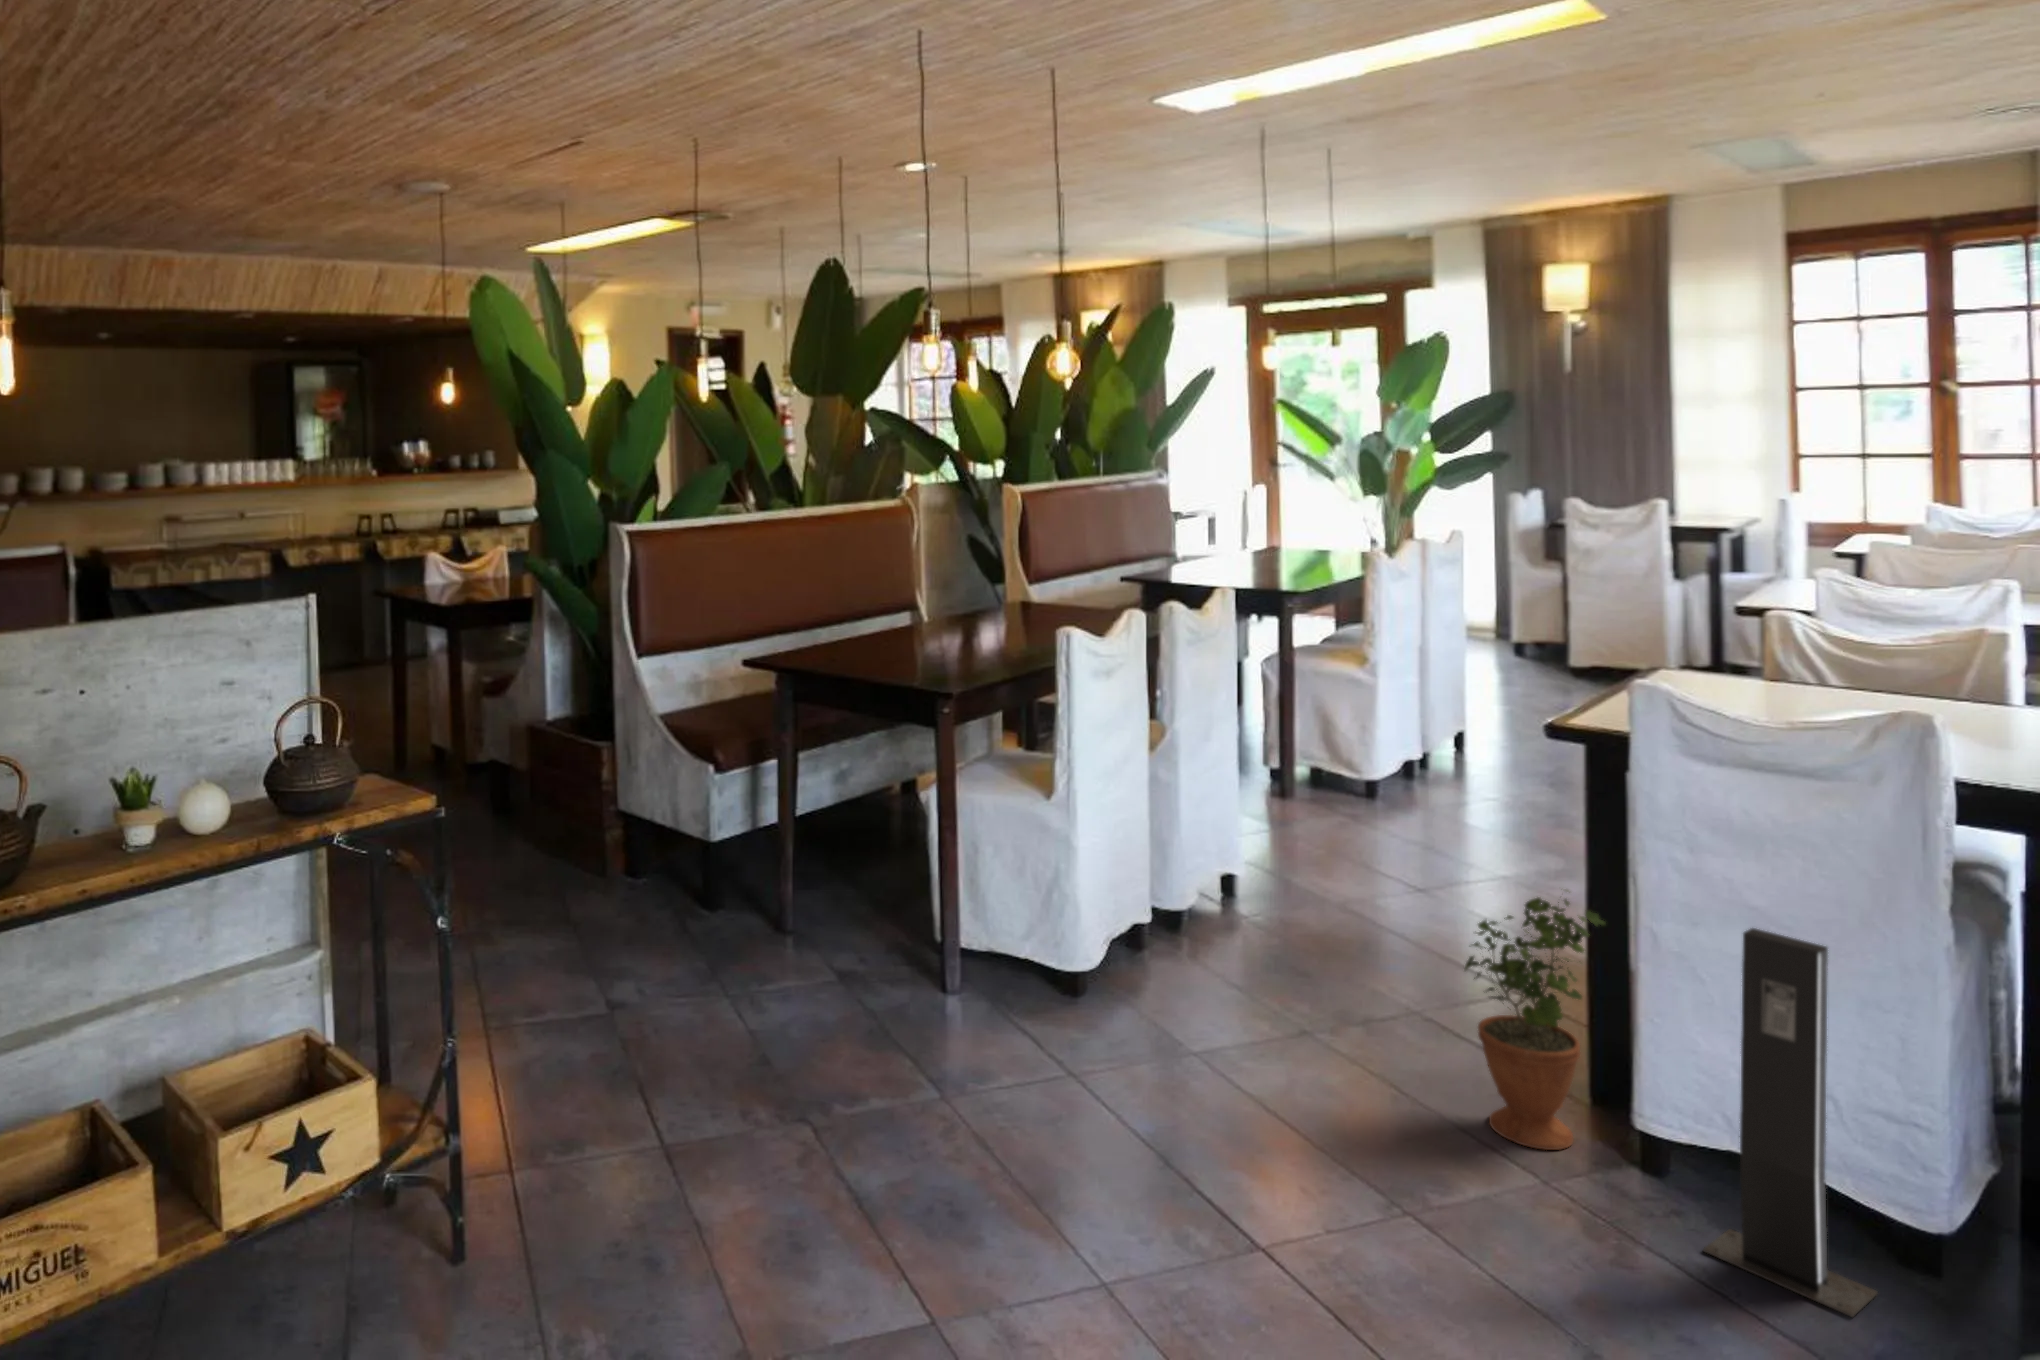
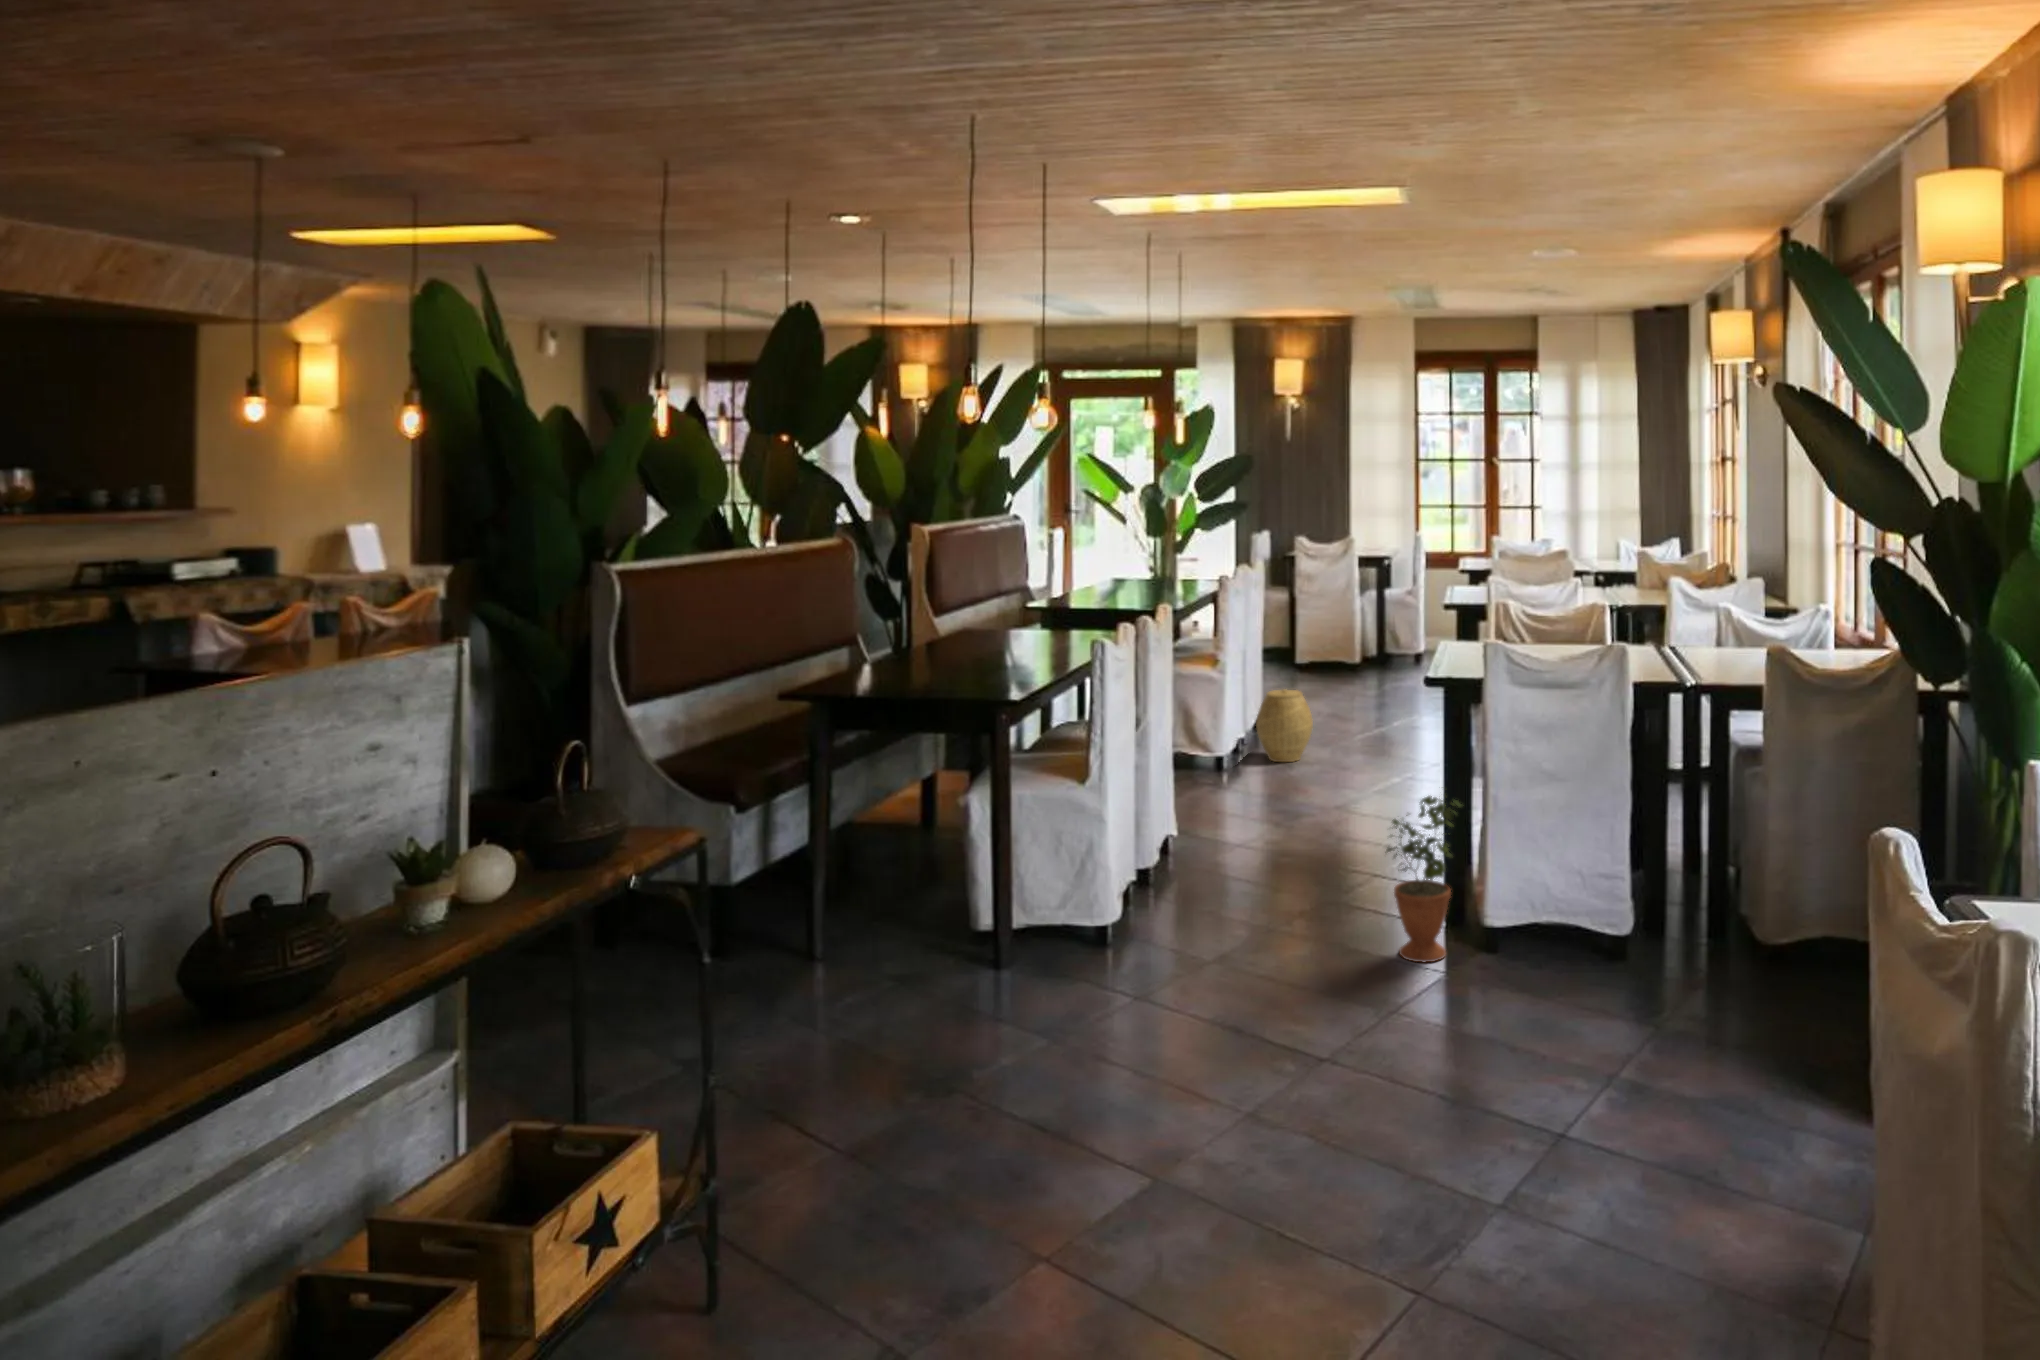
woven basket: none [1434,700,1522,798] -> present [1256,689,1313,762]
speaker: present [1704,928,1877,1317] -> none [1530,786,1606,998]

